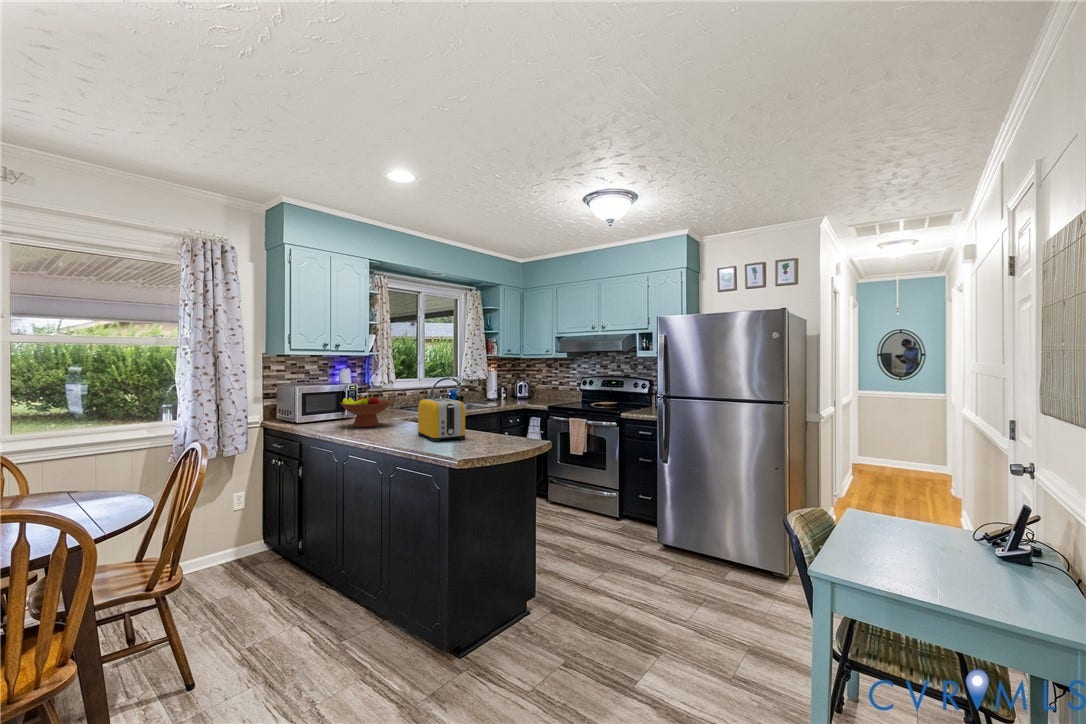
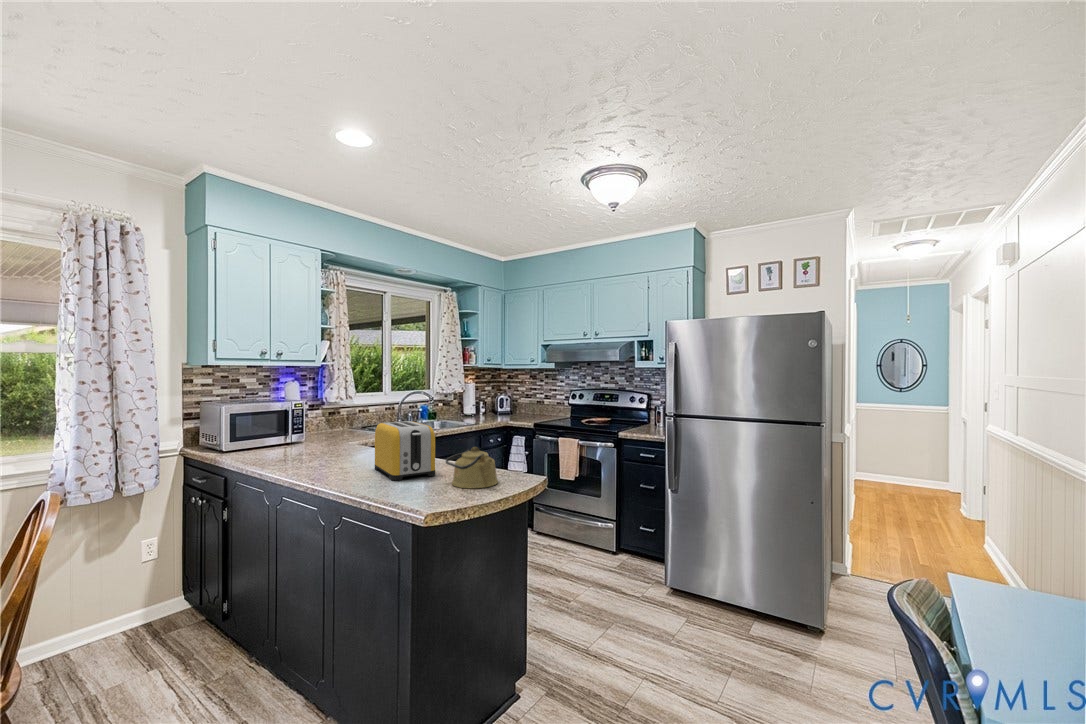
fruit bowl: present [340,394,392,427] -> none [276,415,345,457]
kettle: none [473,416,513,447] -> present [446,447,498,488]

